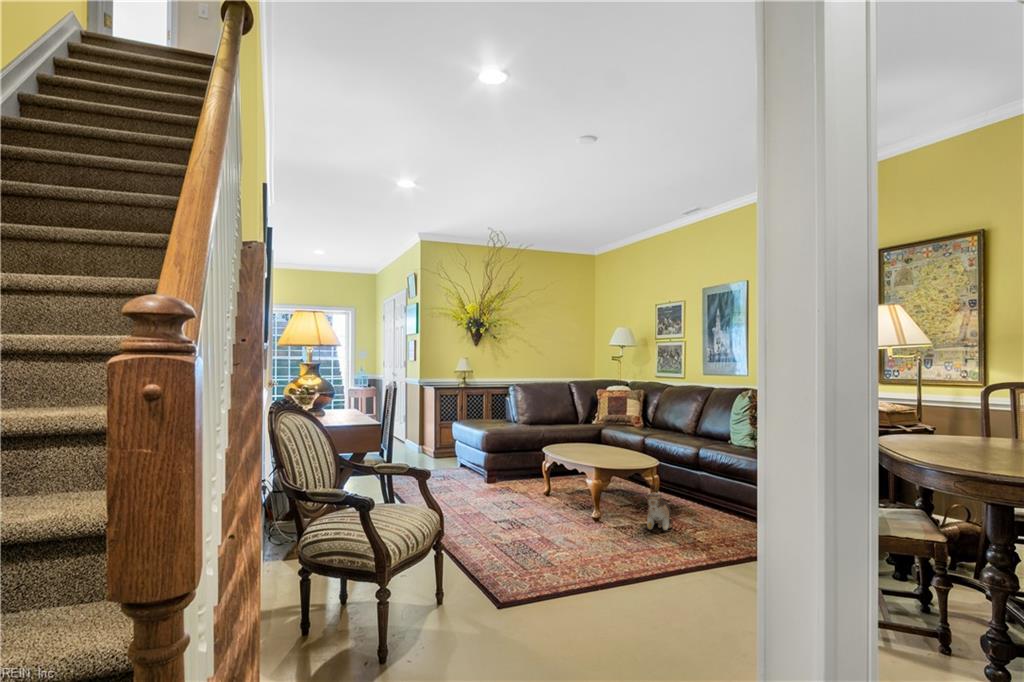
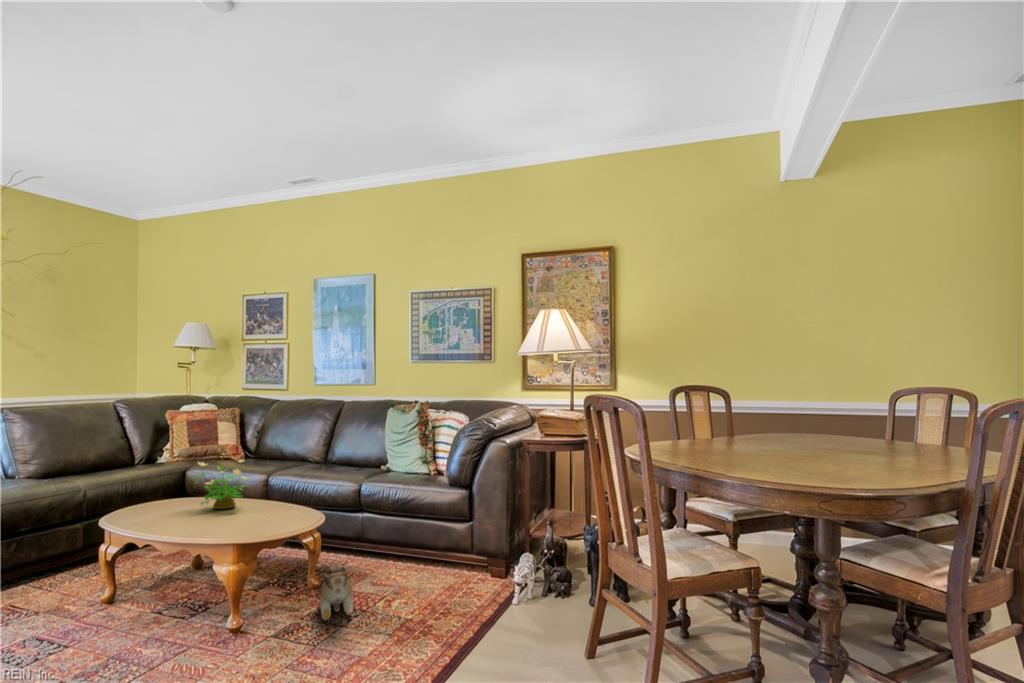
potted plant: none [591,414,621,451] -> present [194,460,246,509]

